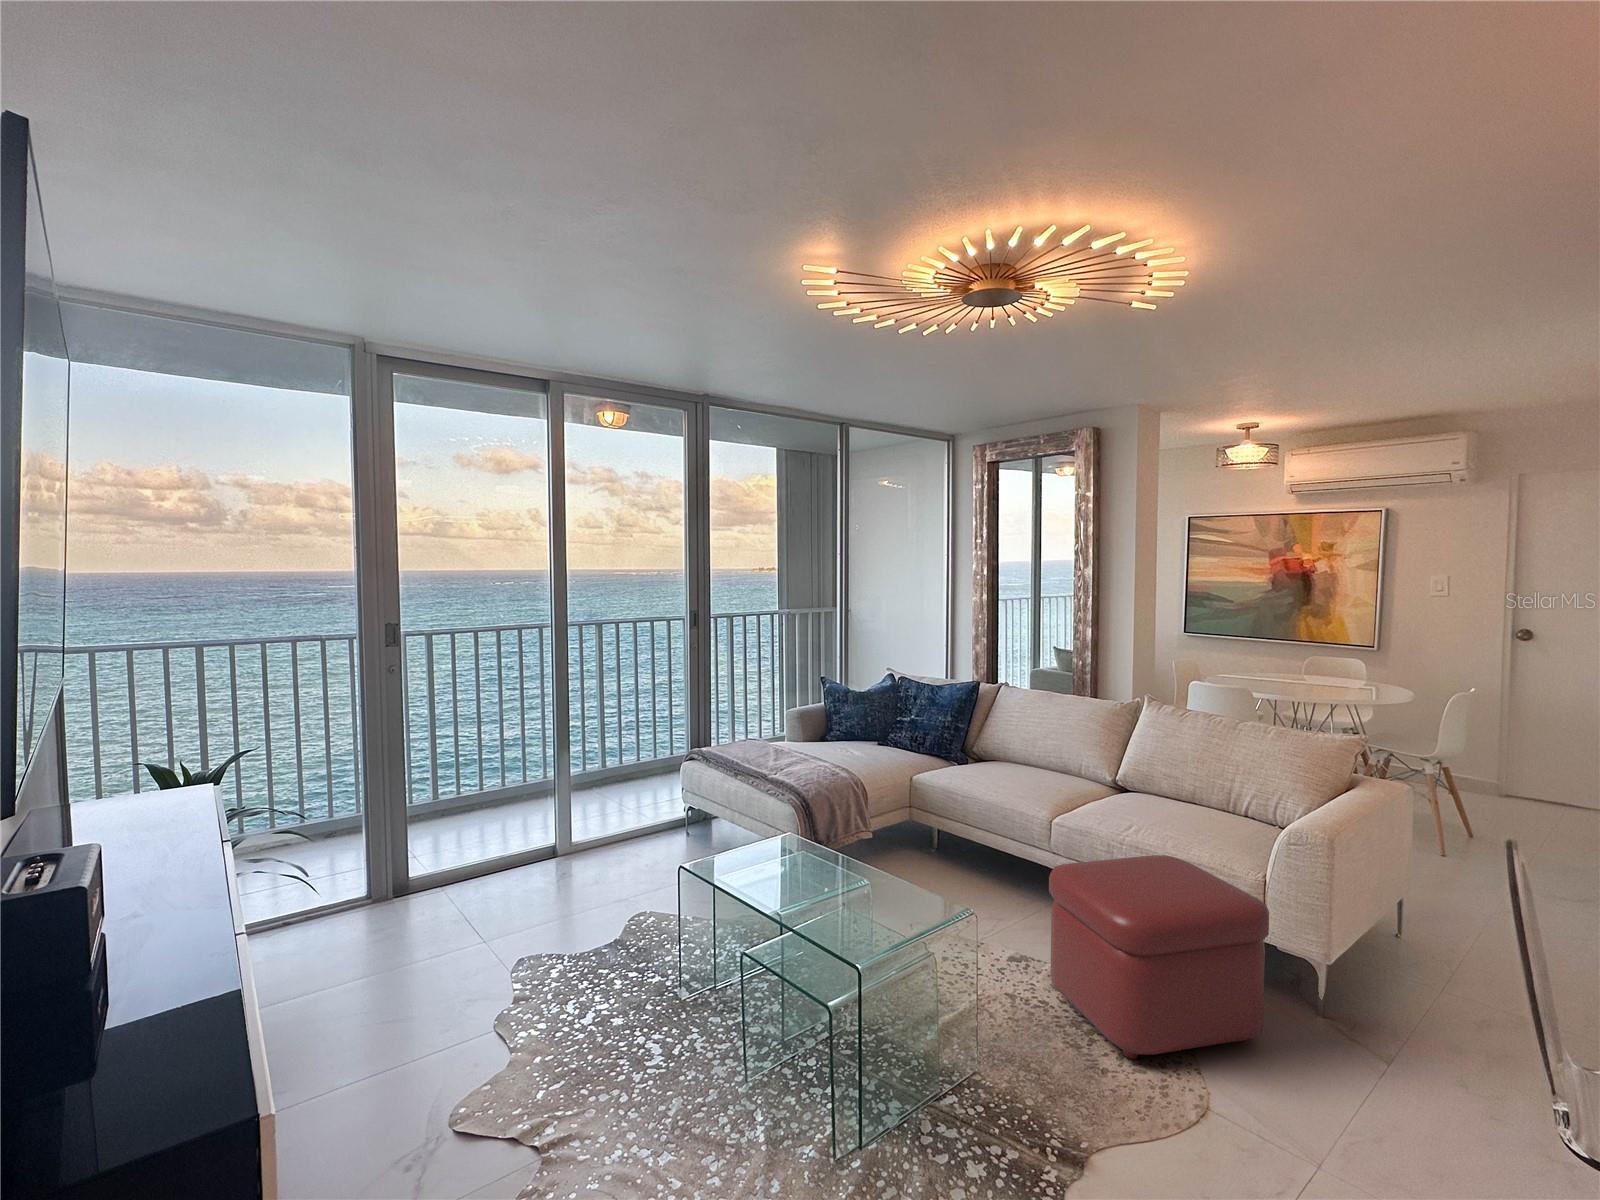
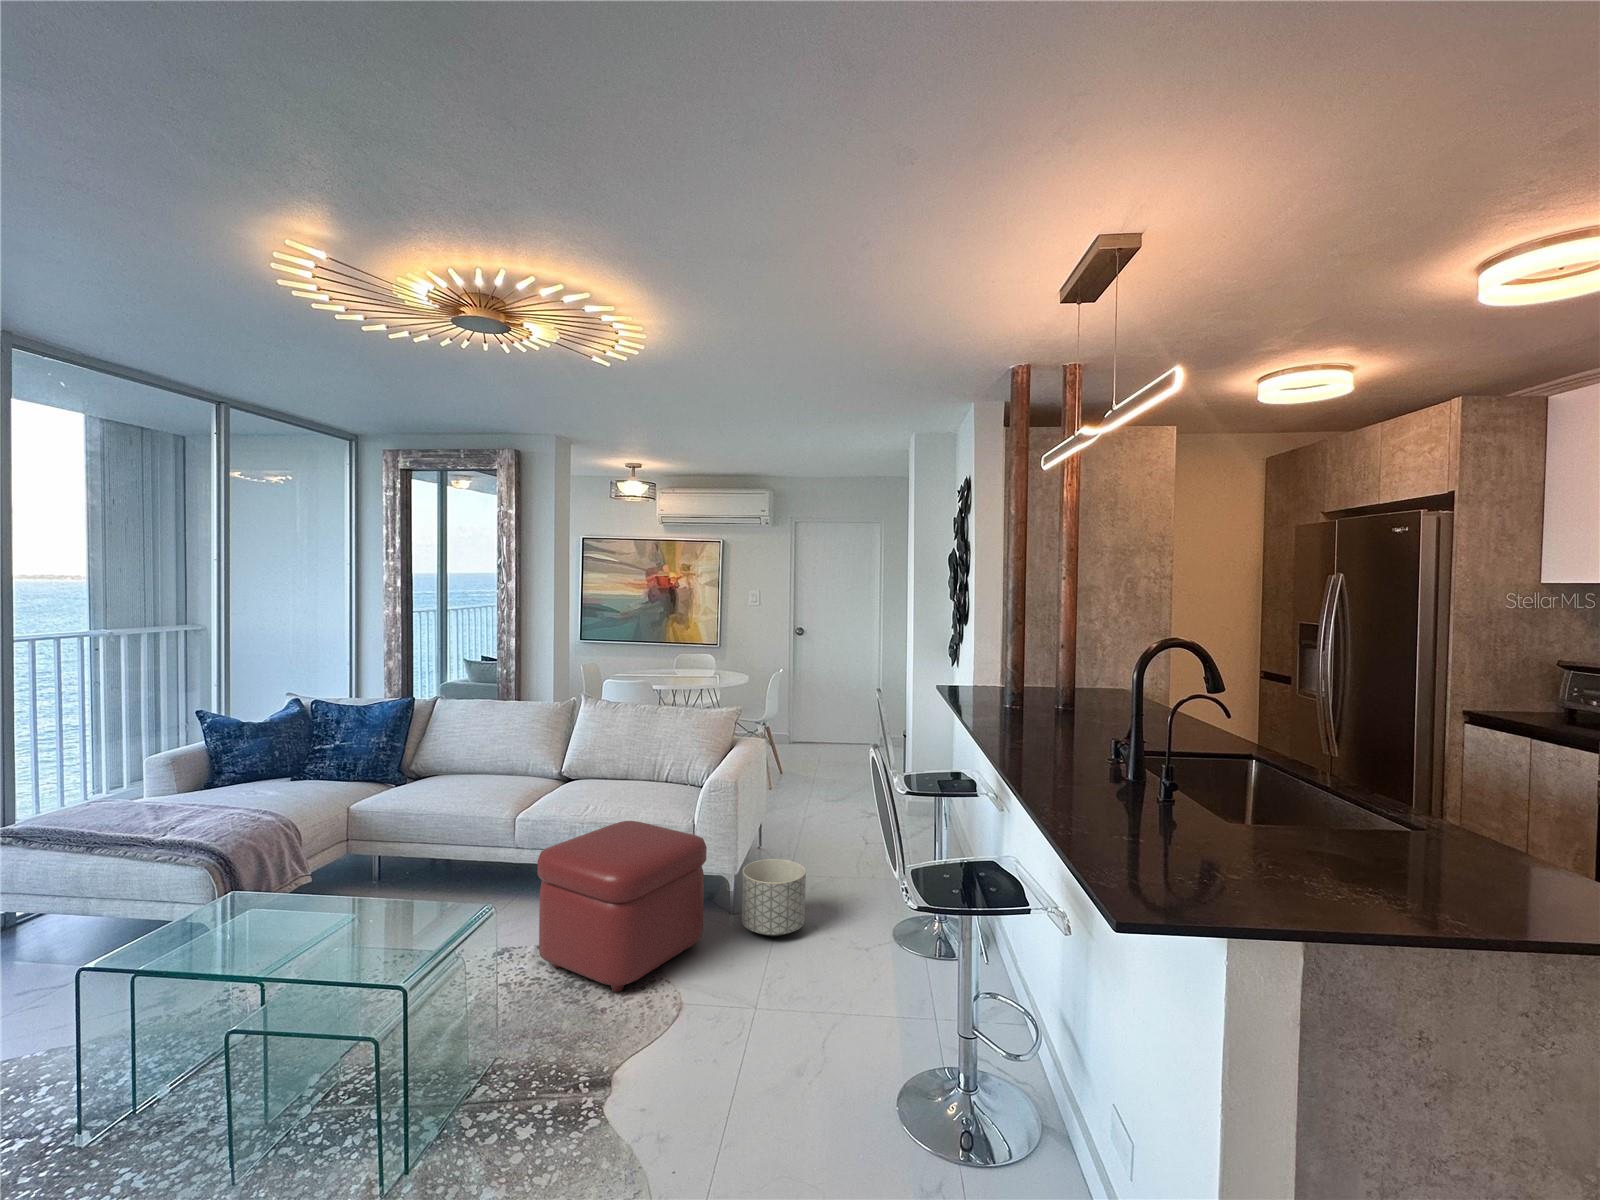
planter: none [1332,959,1450,1084] -> present [742,859,806,936]

